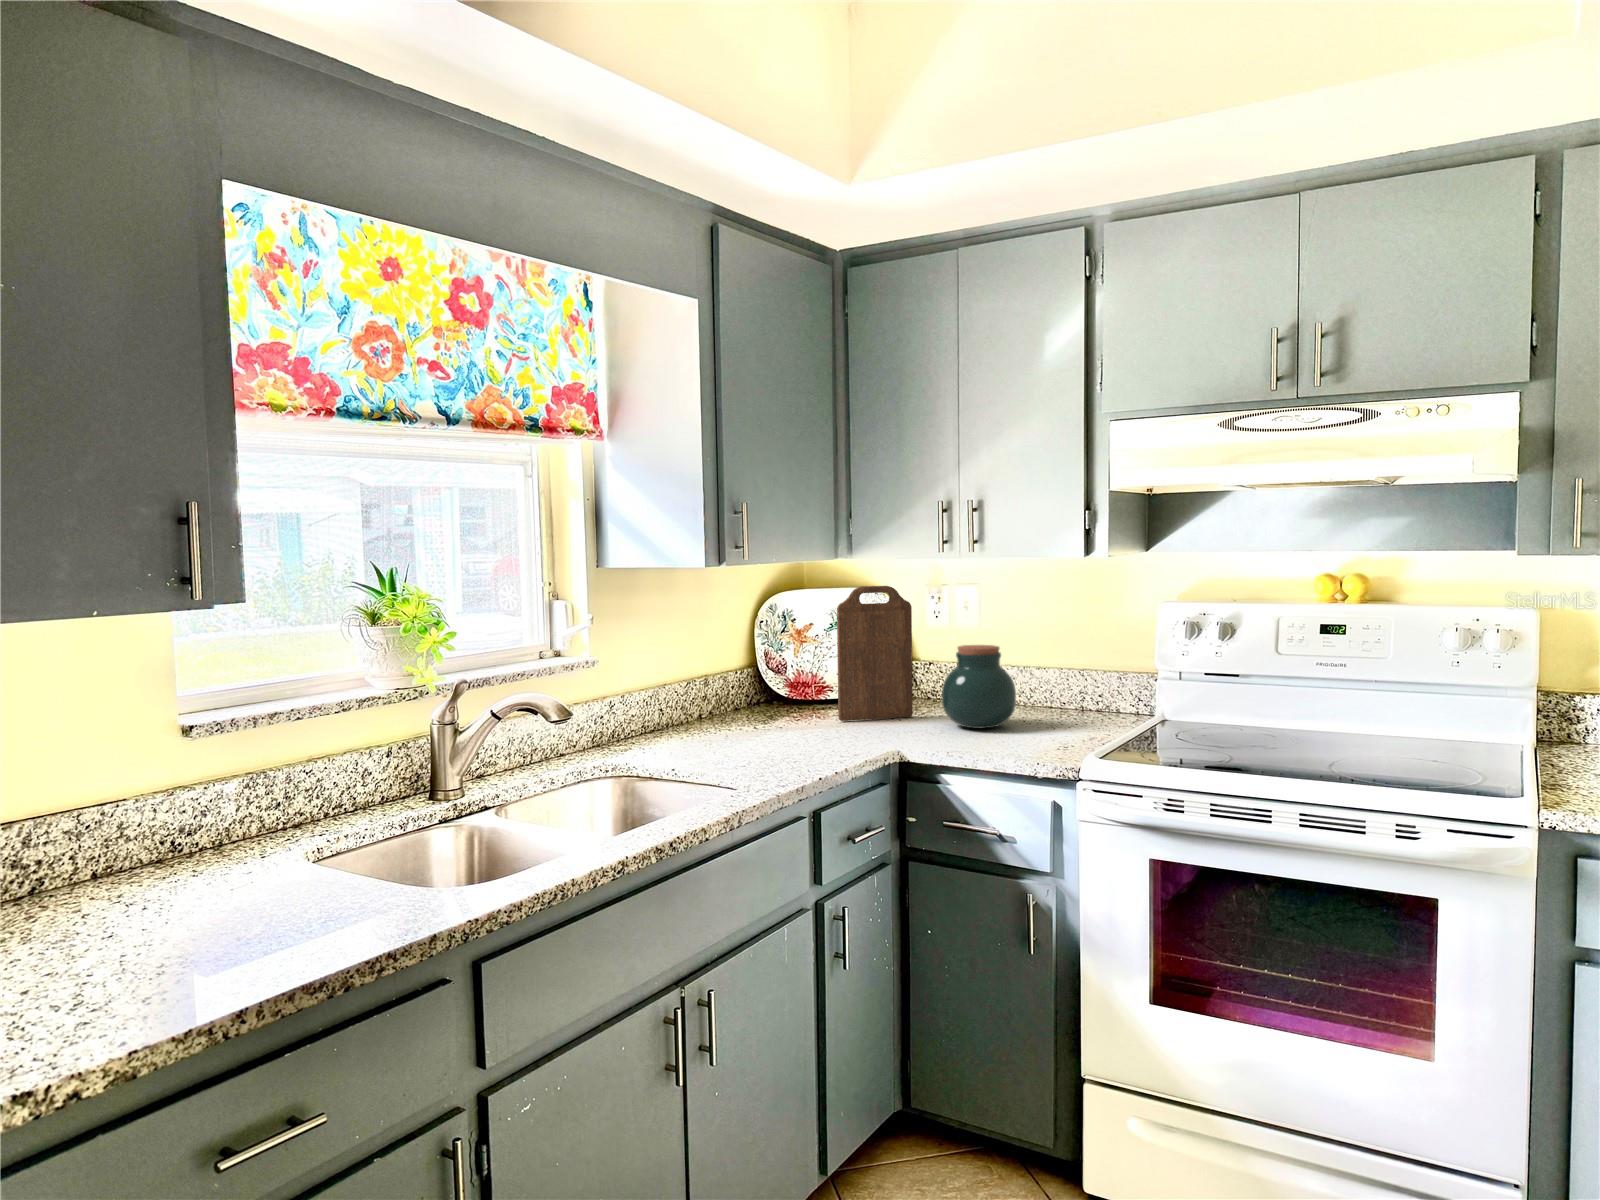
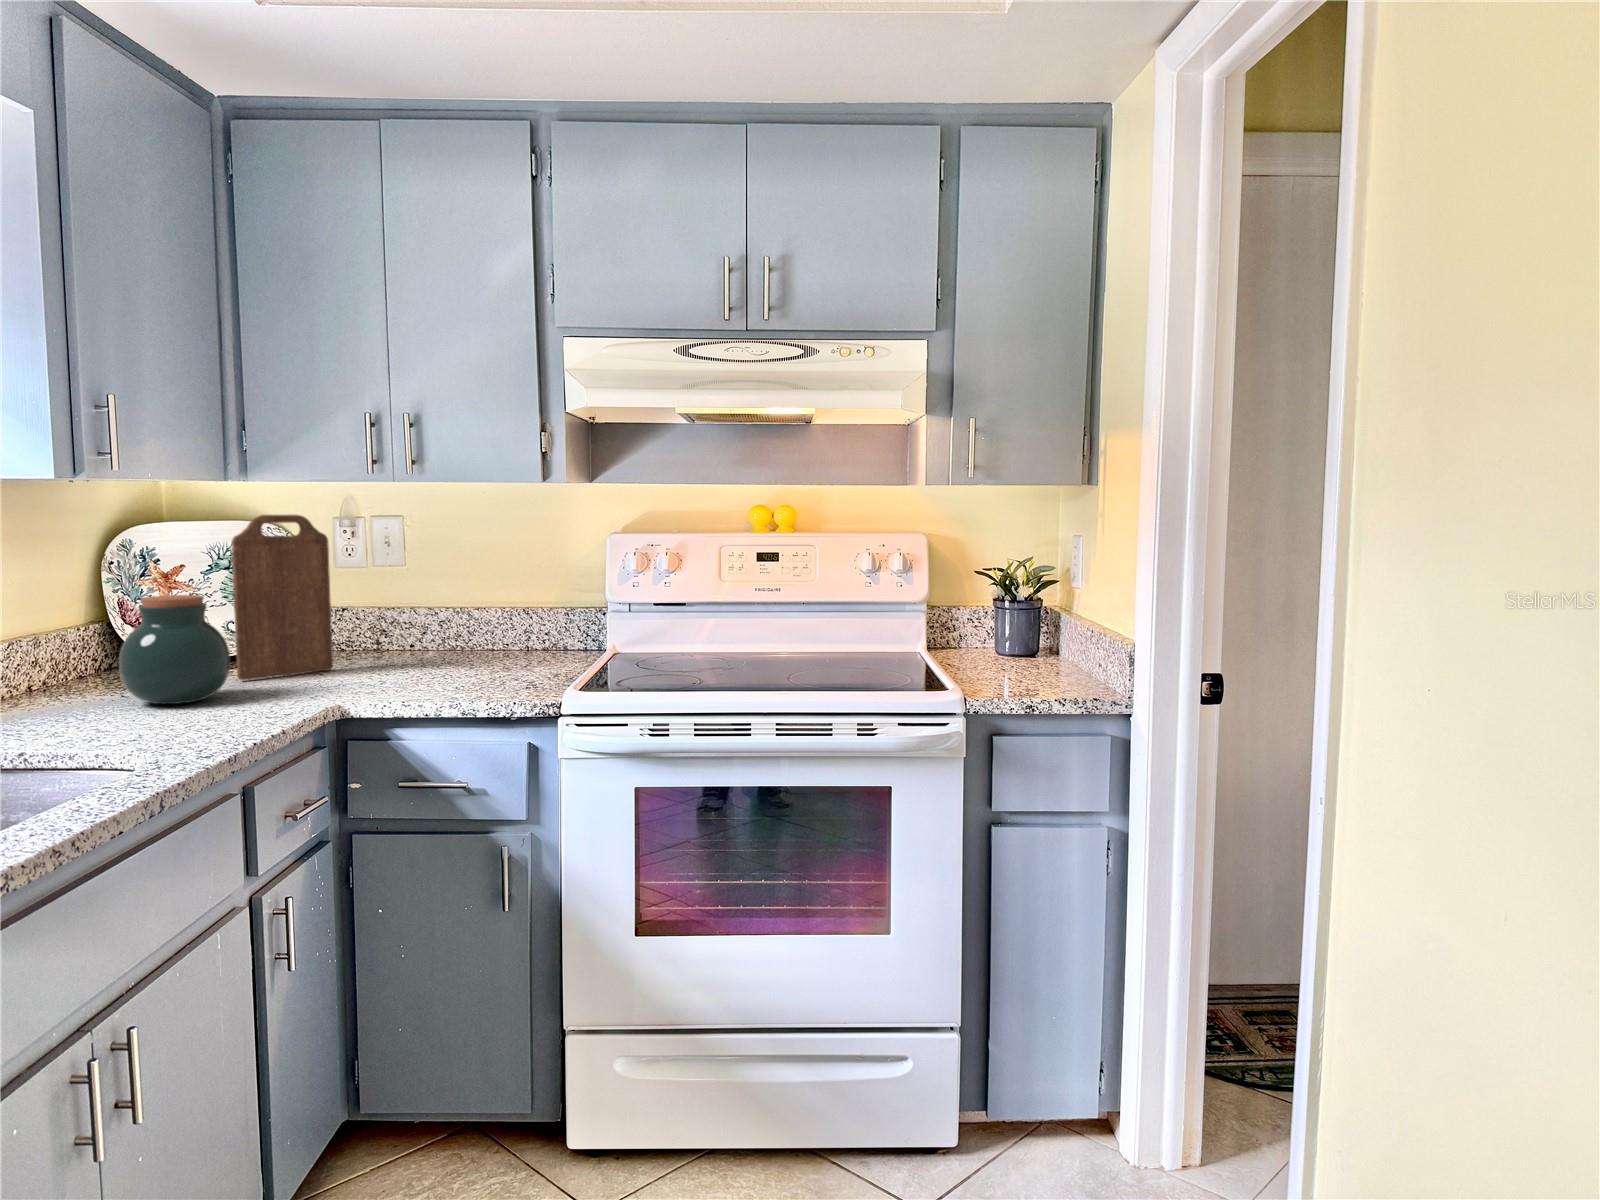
jar: present [942,645,1016,728] -> present [119,595,230,704]

